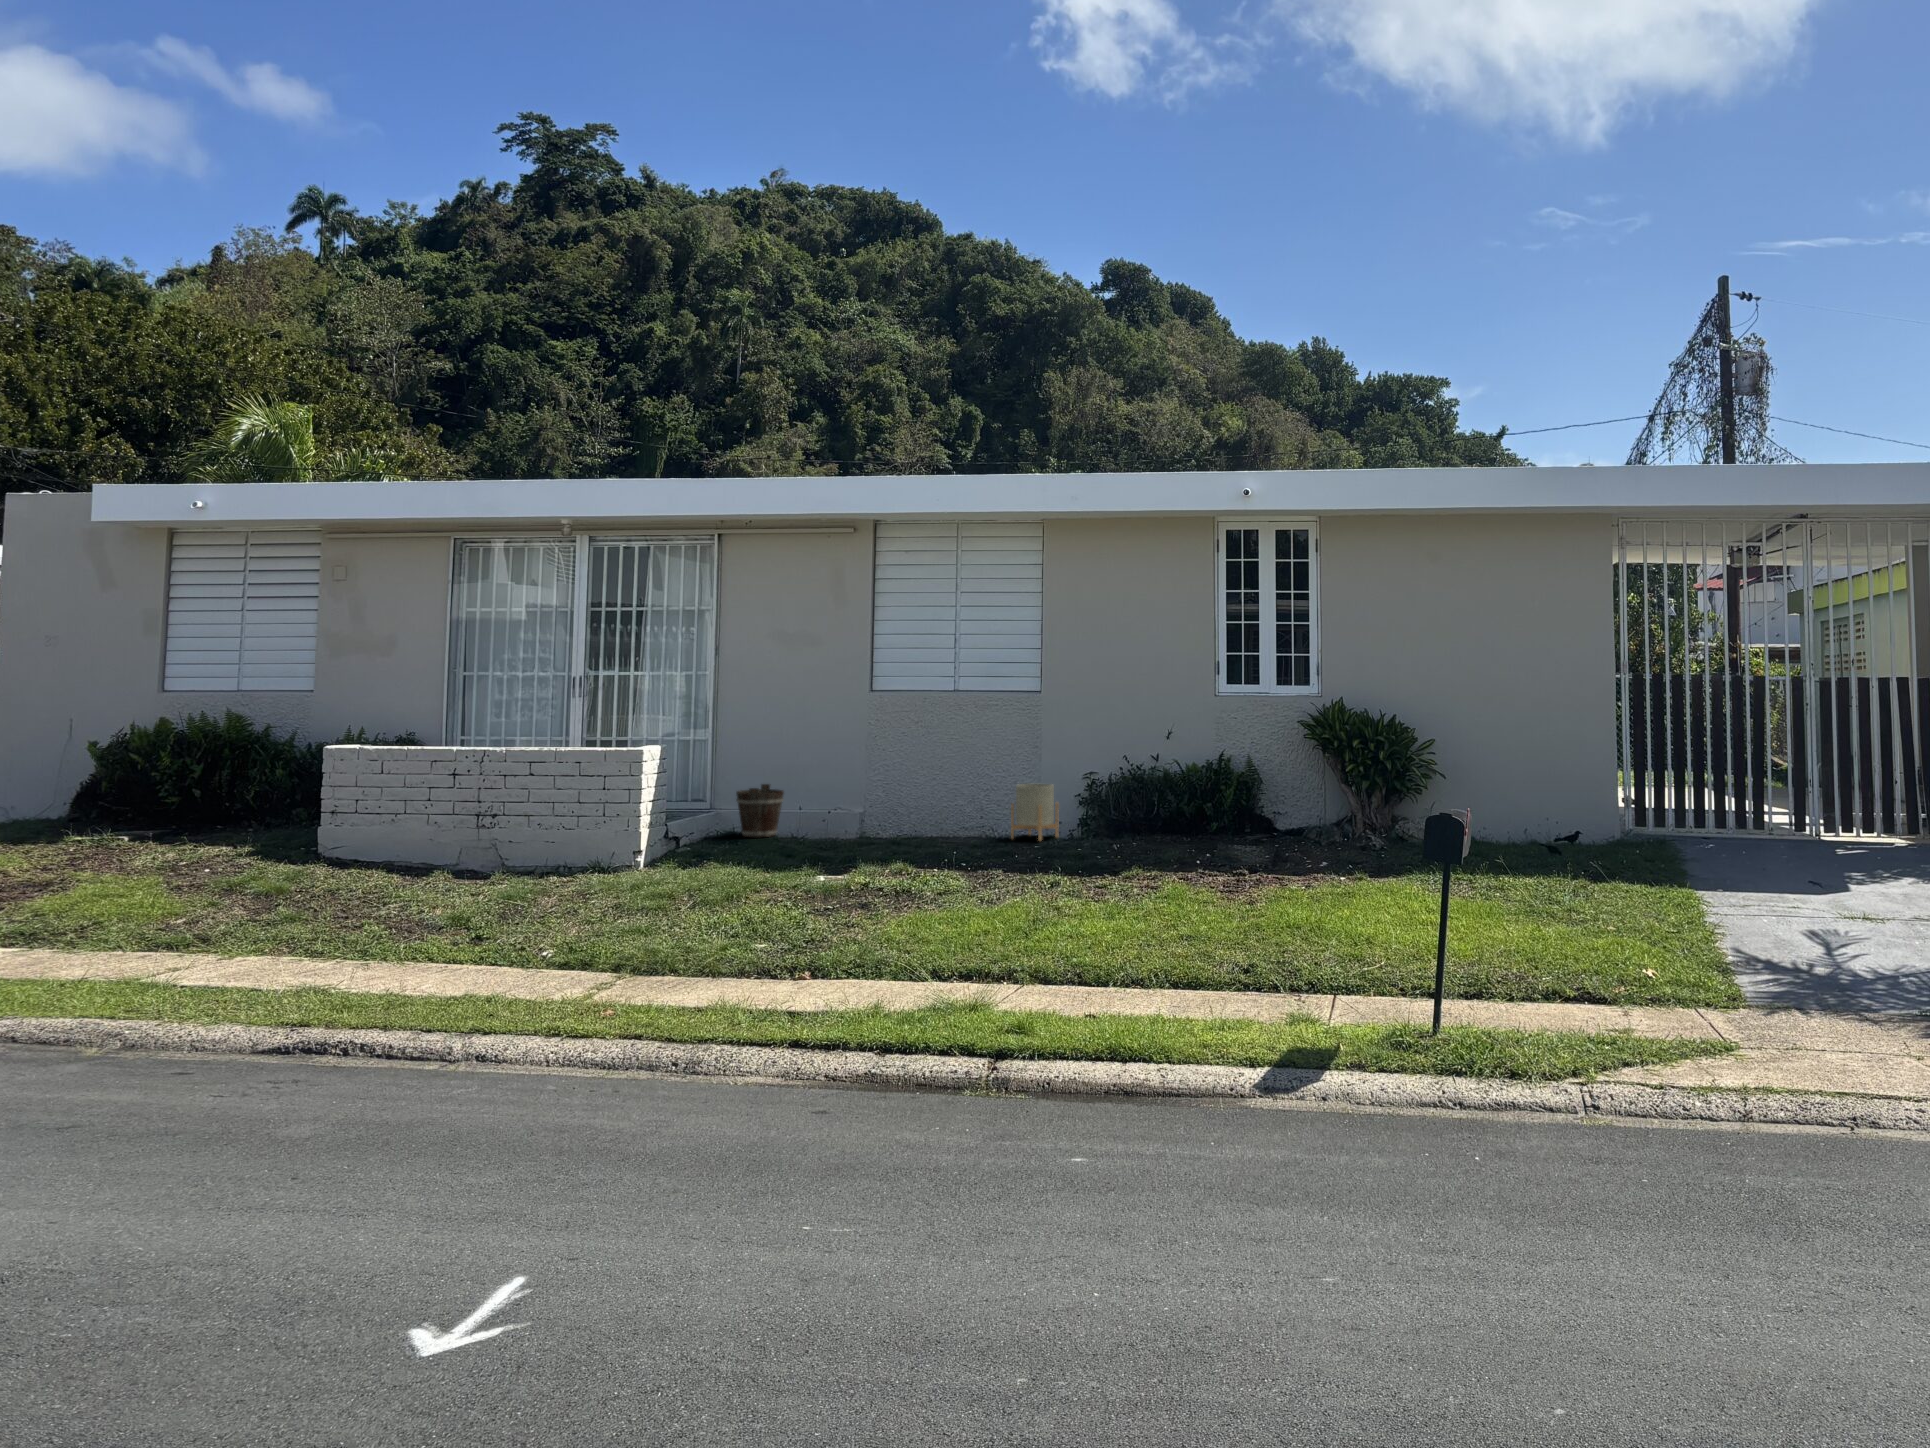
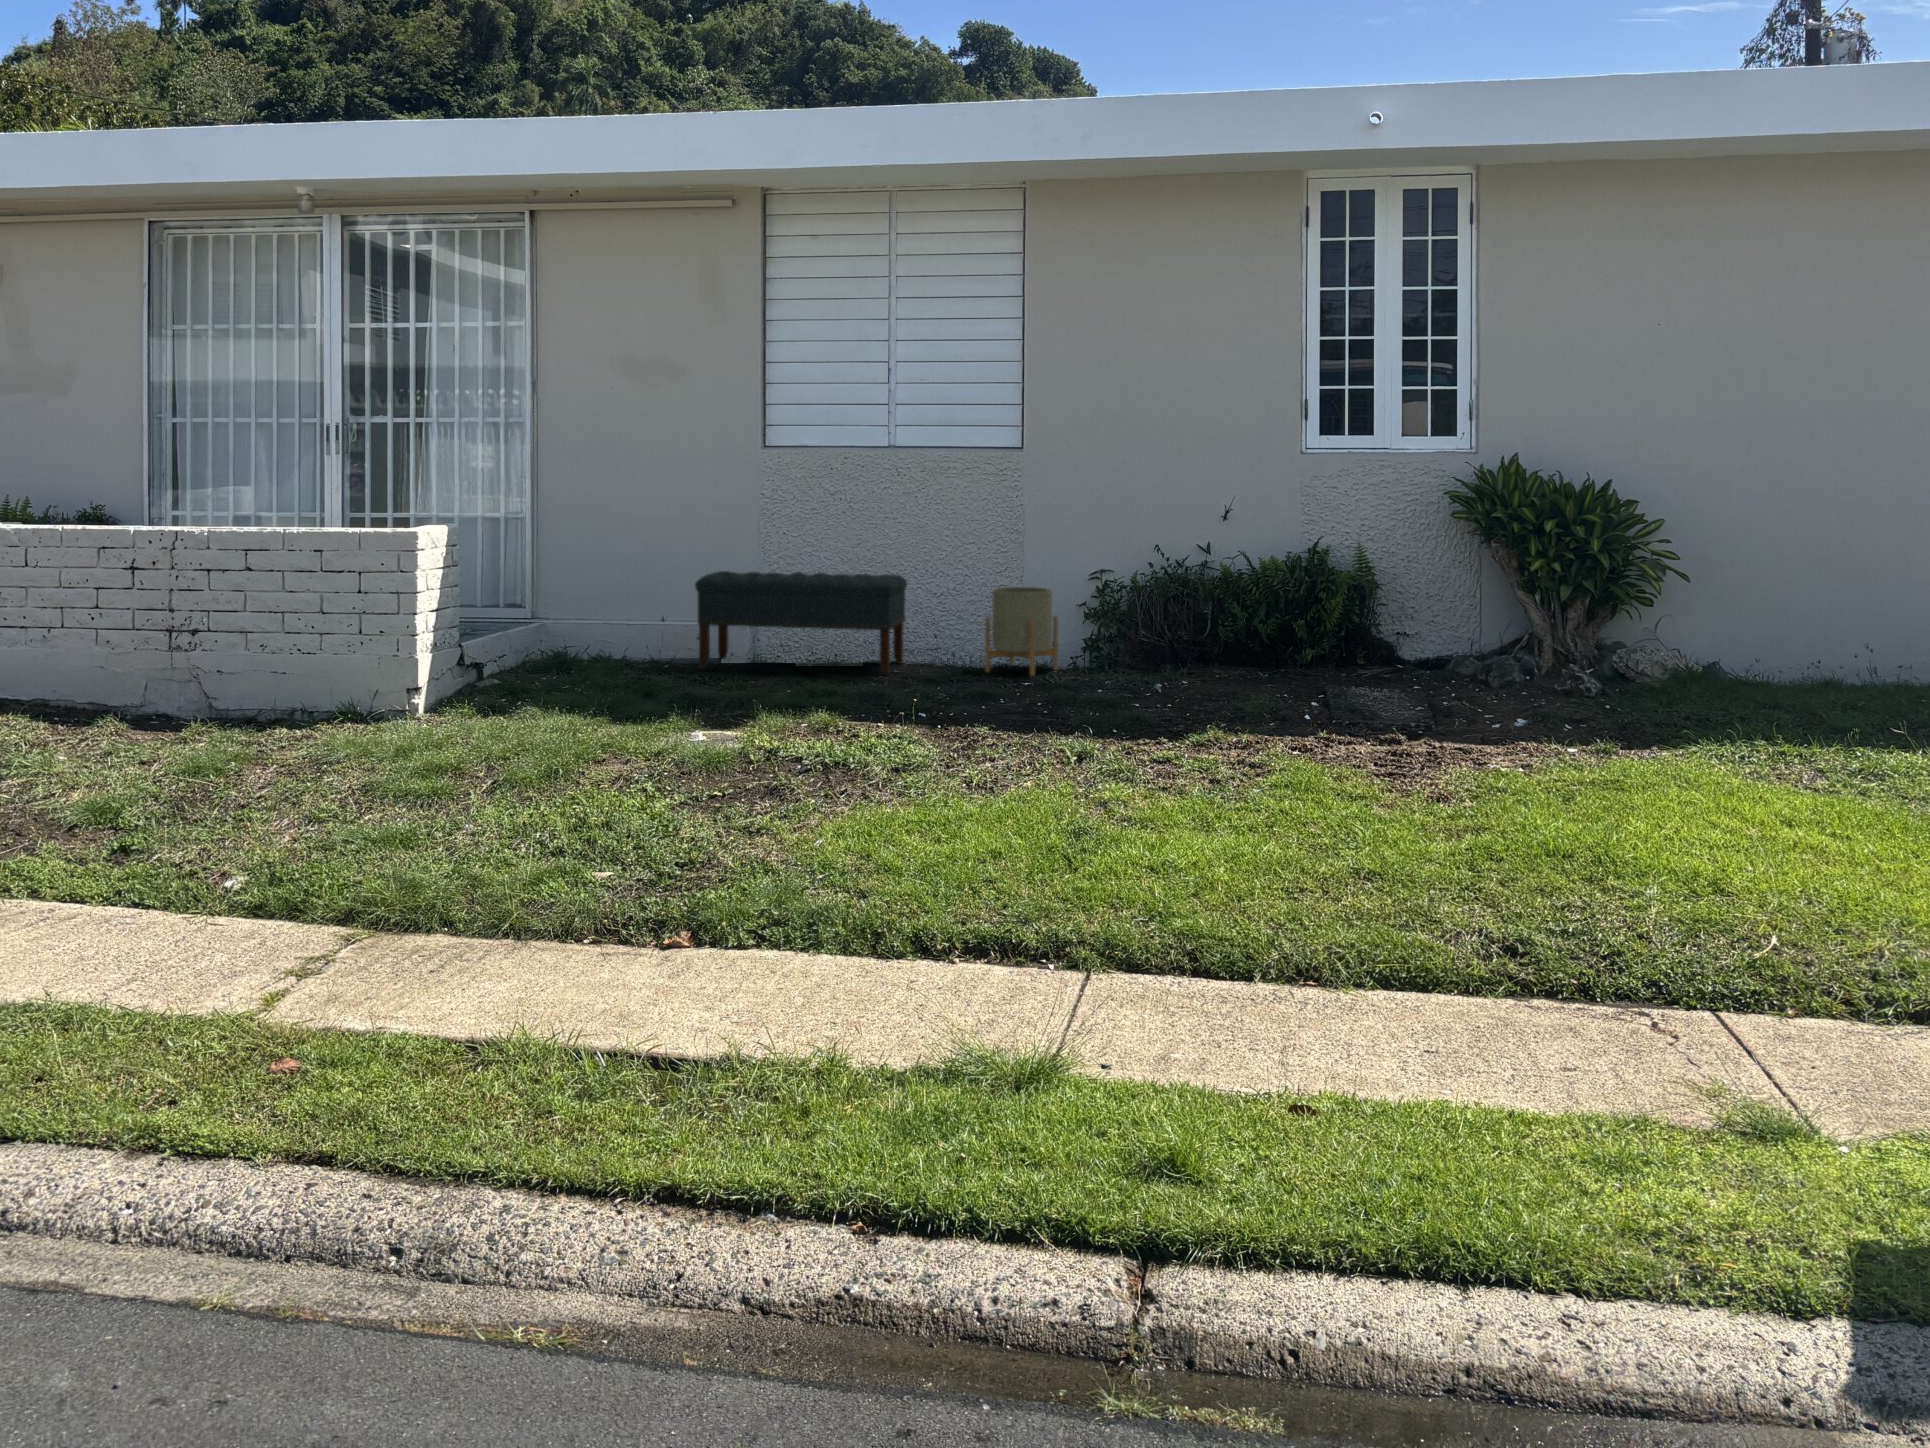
bench: none [823,774,962,841] -> present [695,571,907,674]
bucket: present [736,784,784,837] -> none [564,584,636,665]

